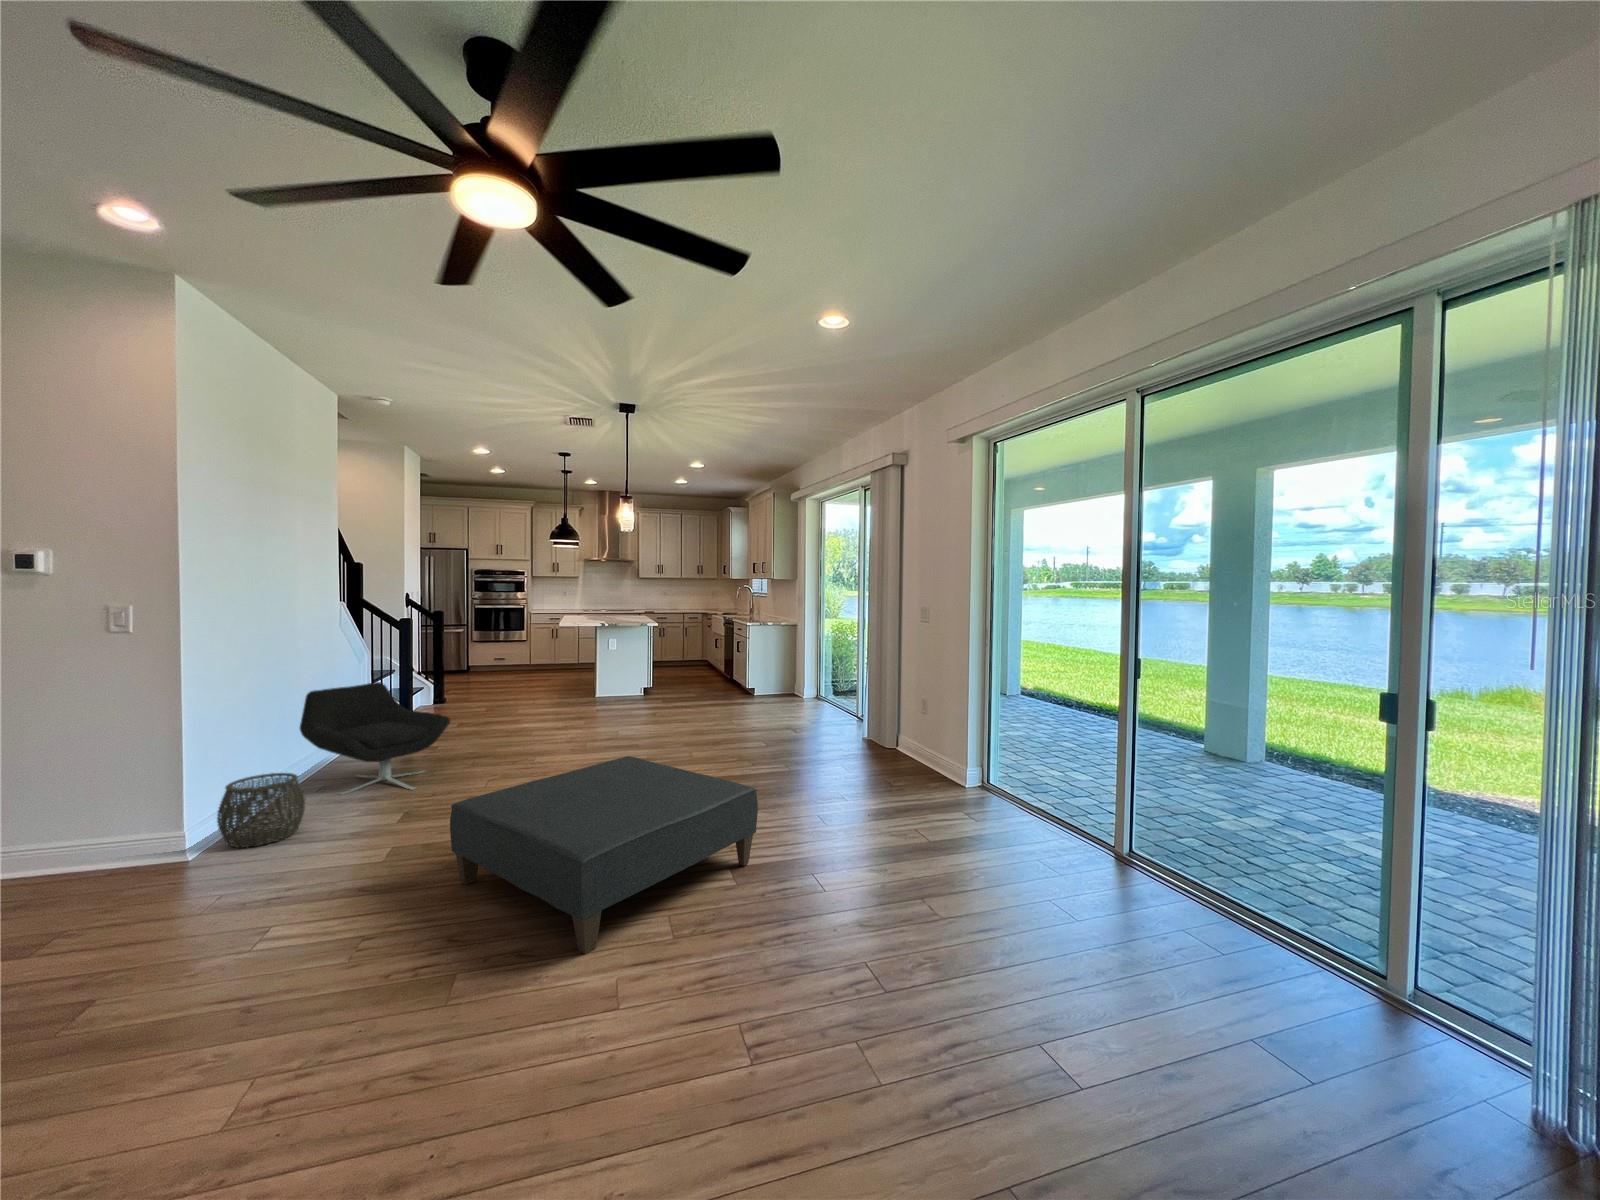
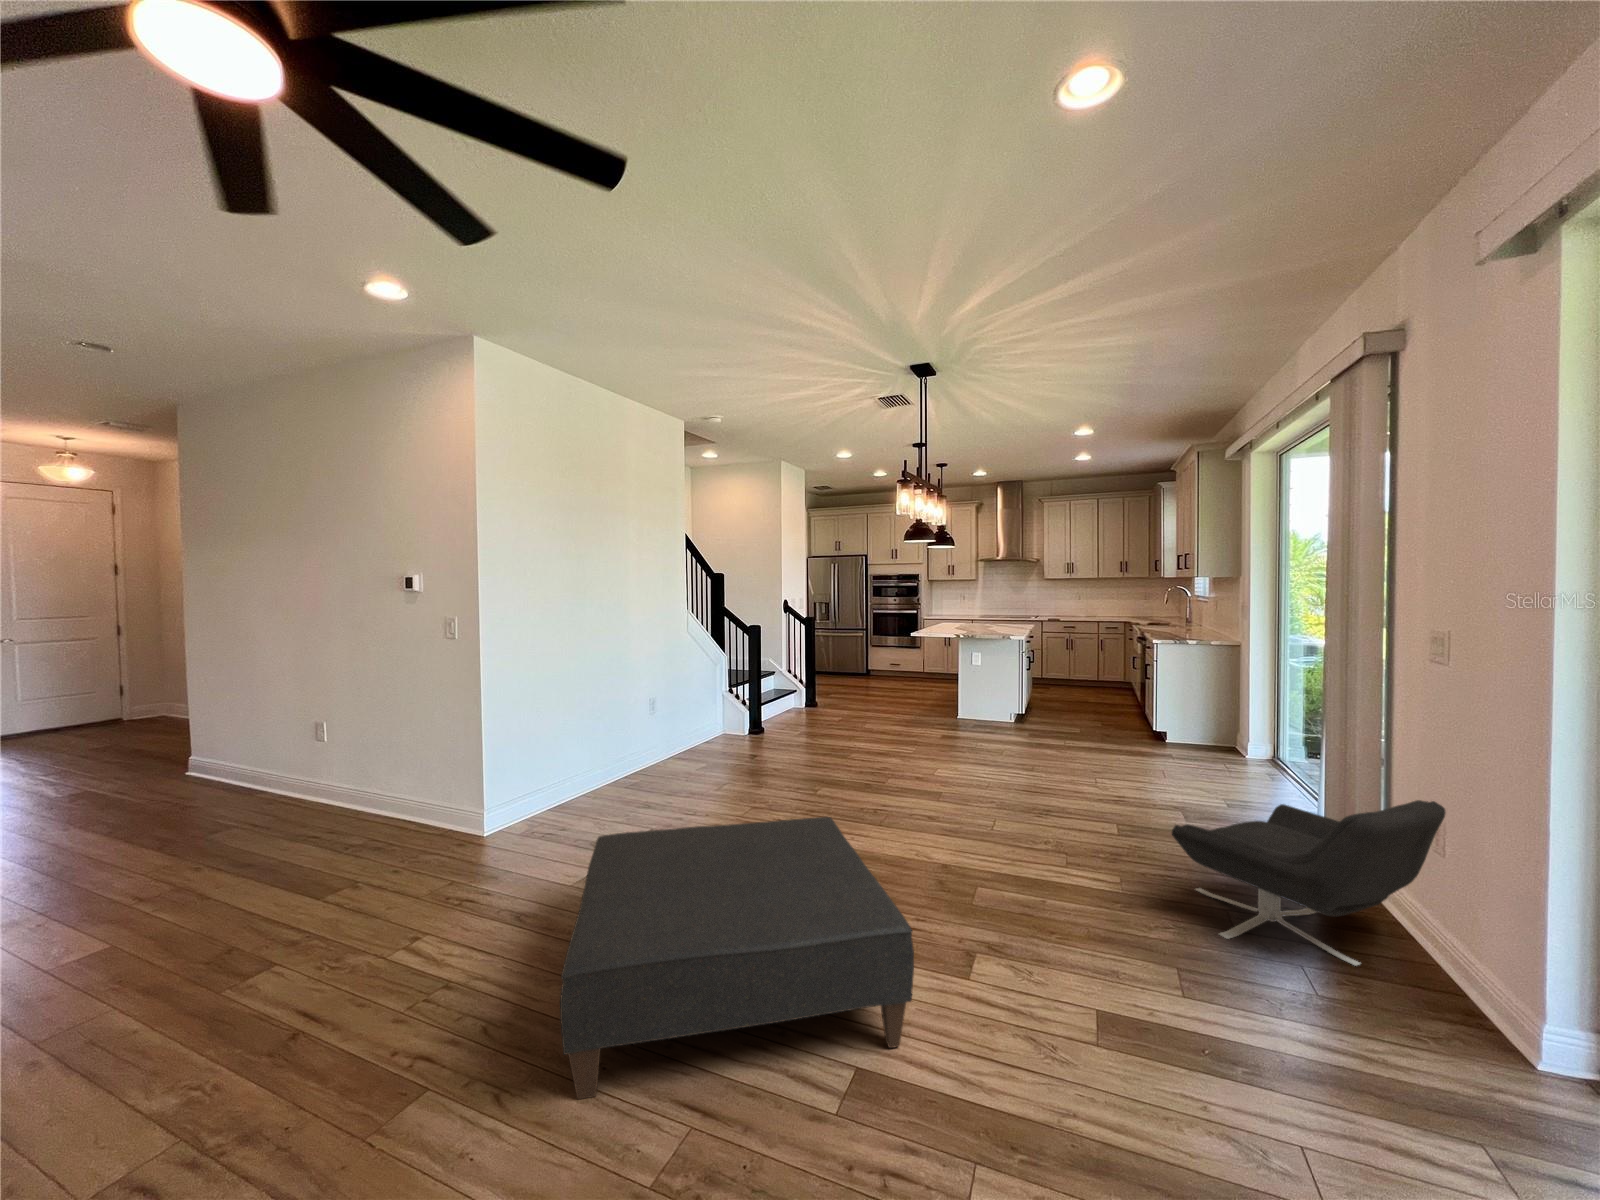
lounge chair: present [300,682,450,795] -> present [1172,800,1446,966]
woven basket: present [217,773,305,848] -> none [527,761,591,825]

